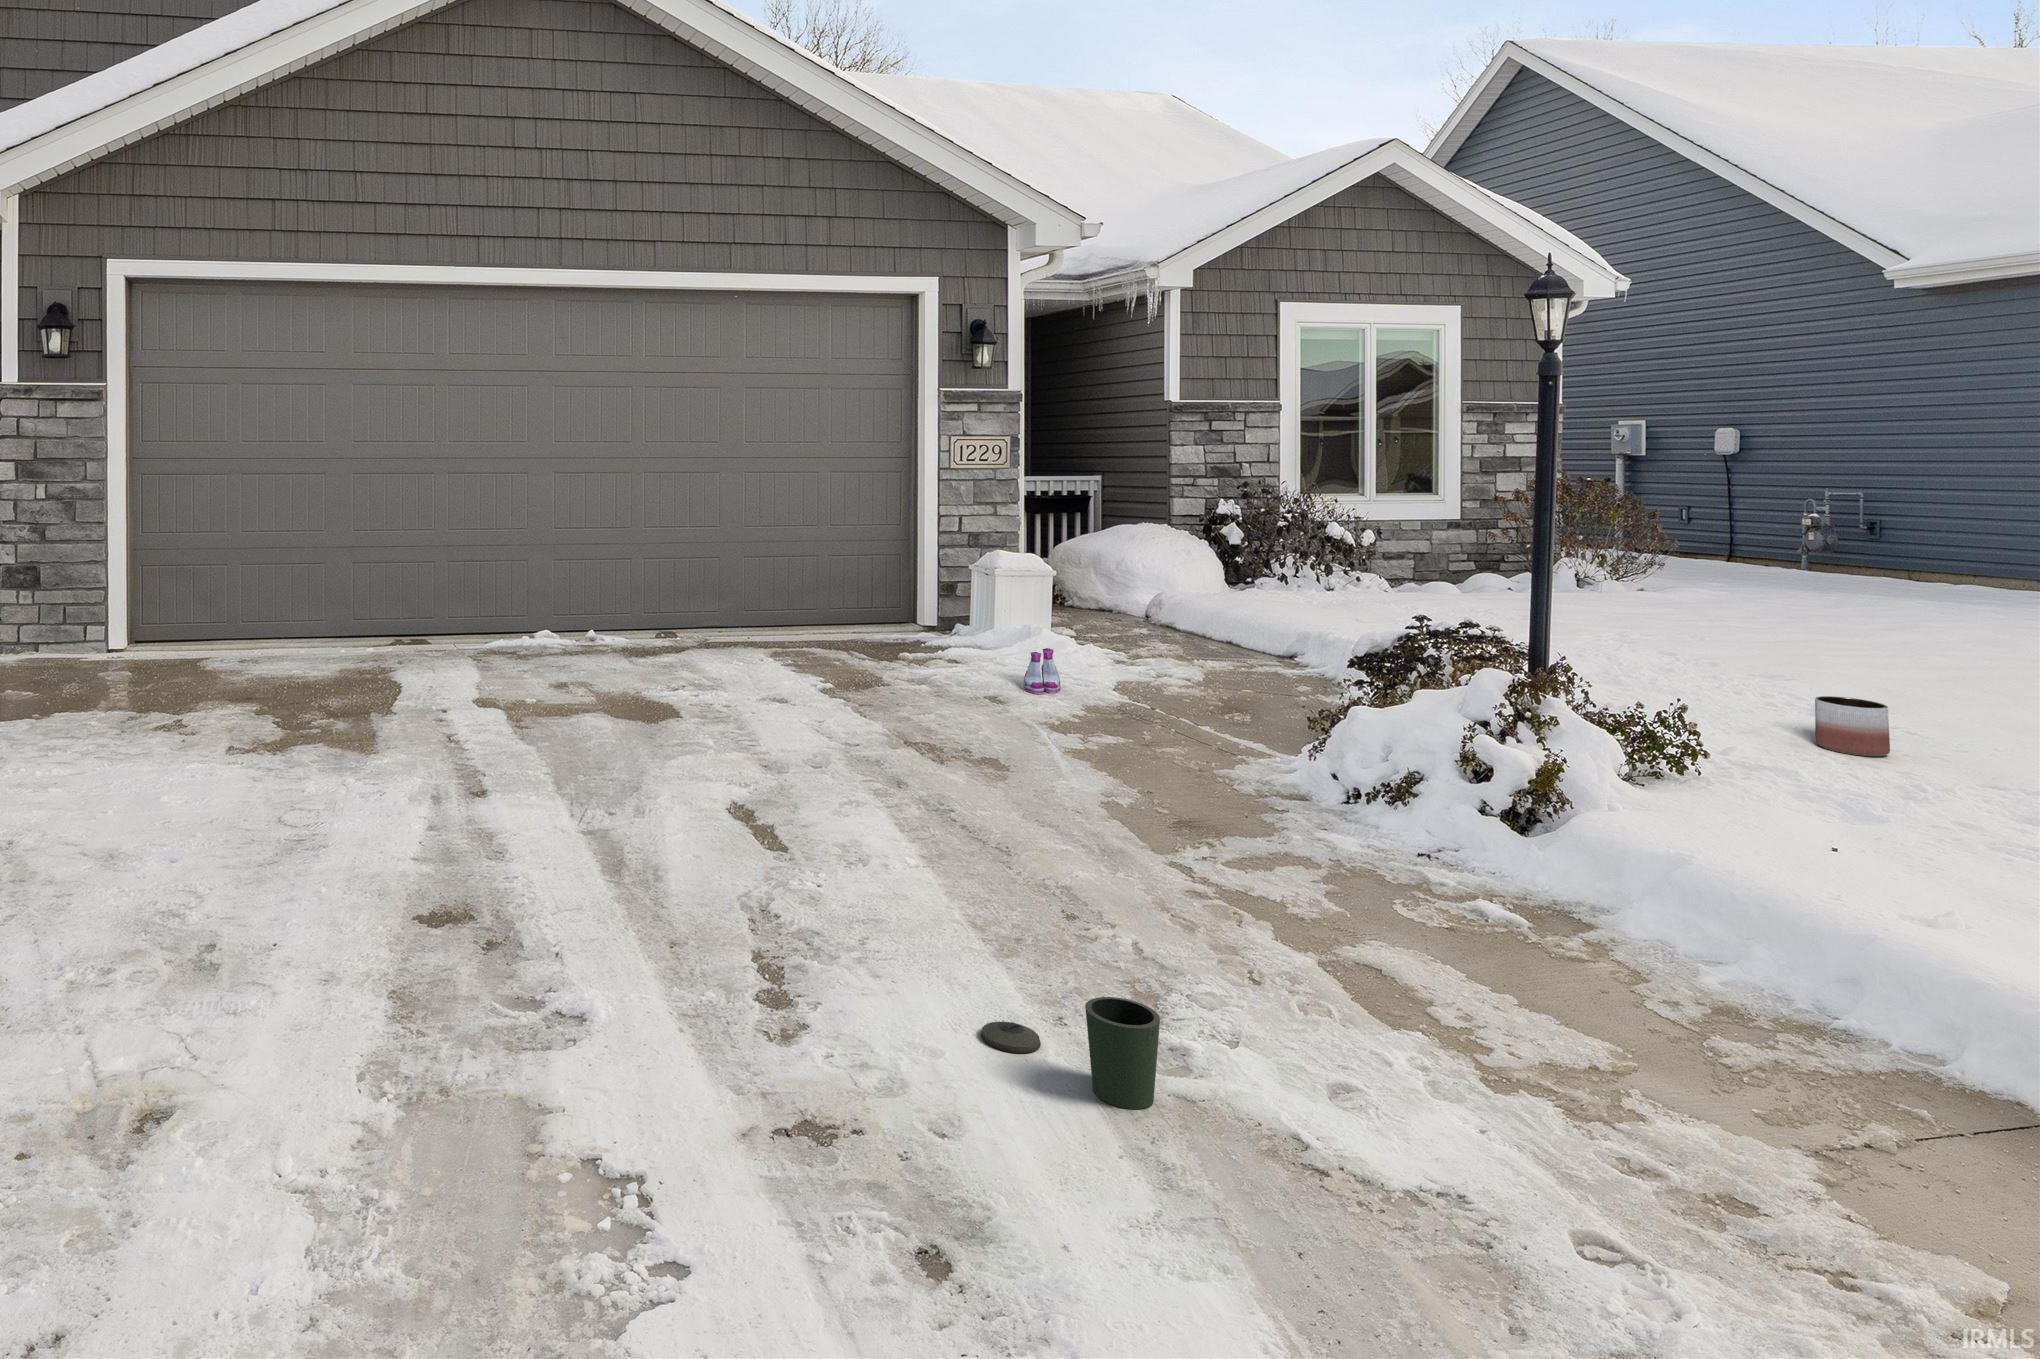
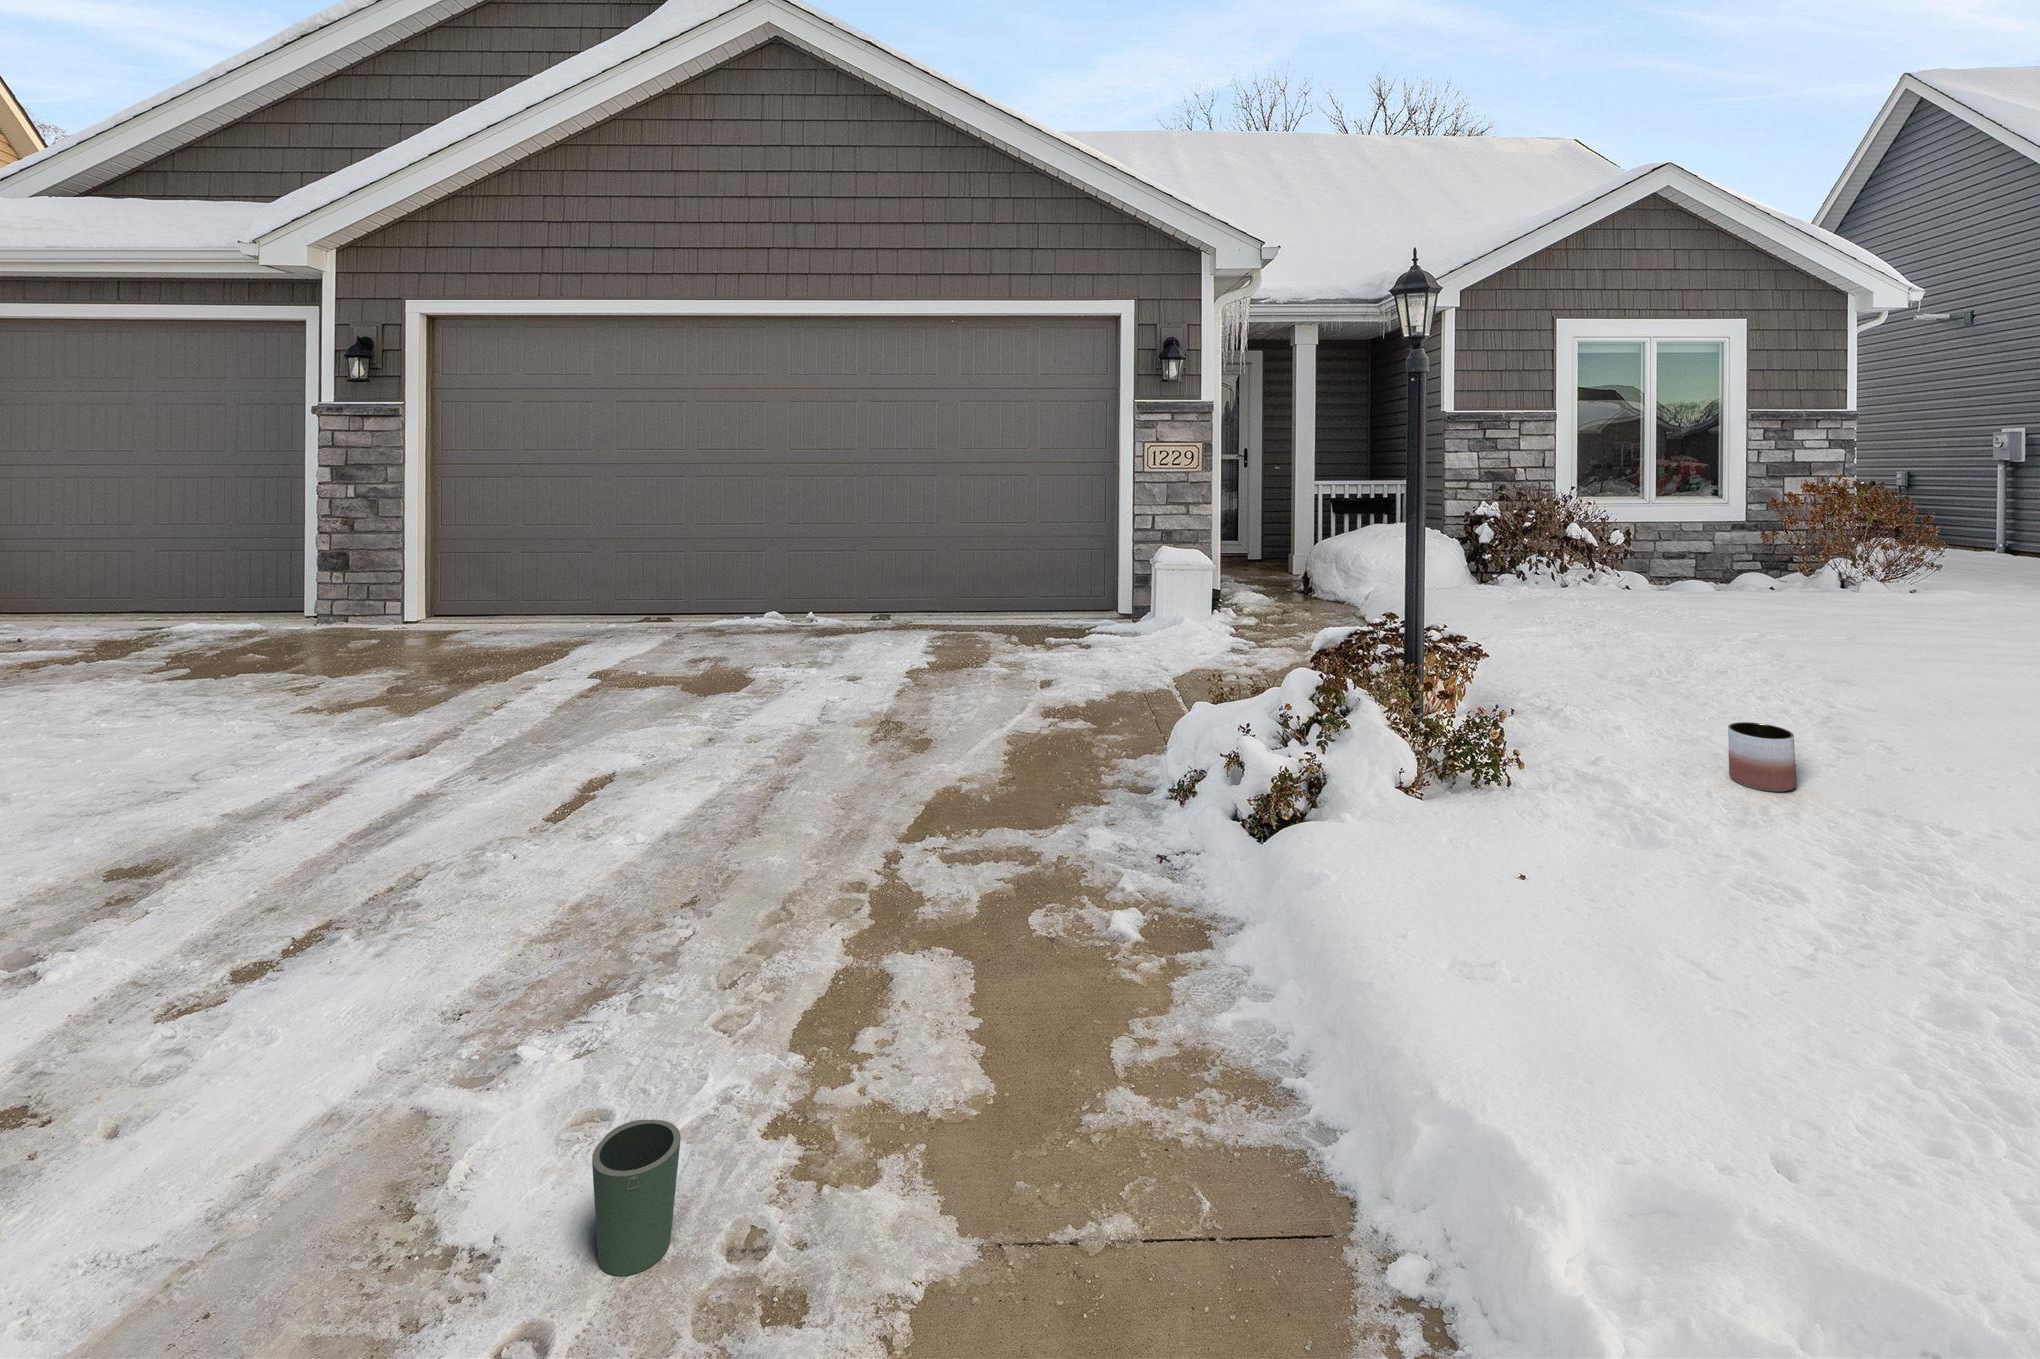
boots: present [1024,648,1061,694] -> none [1092,643,1130,687]
trash can: present [981,997,1160,1109] -> present [592,1120,681,1276]

